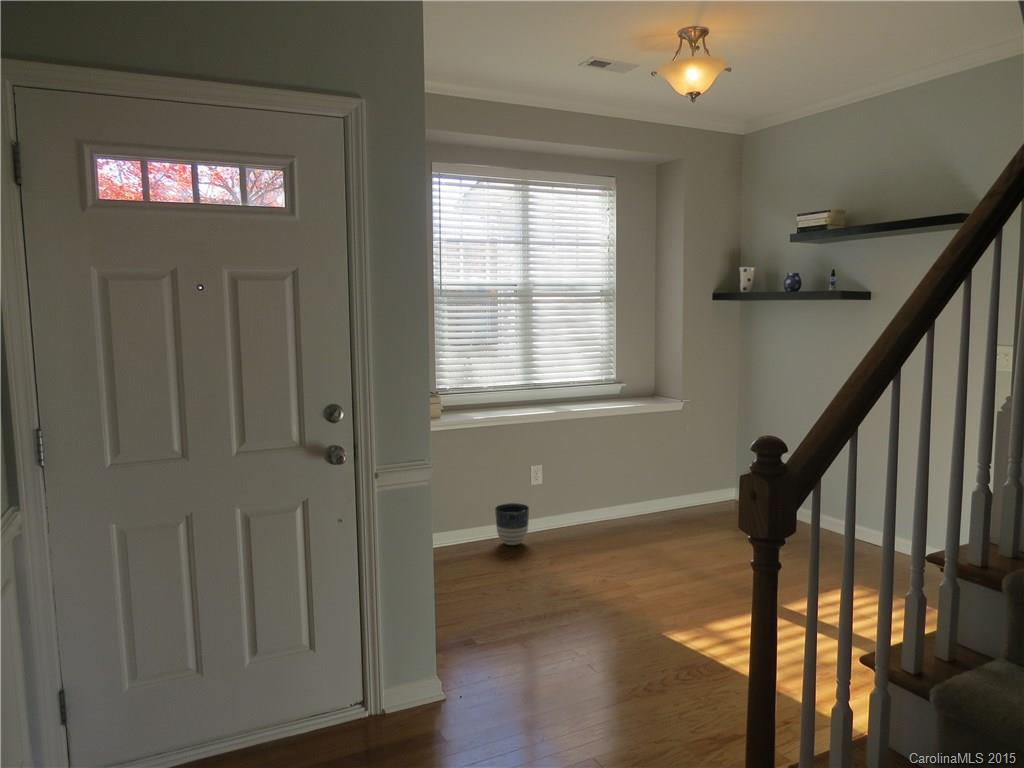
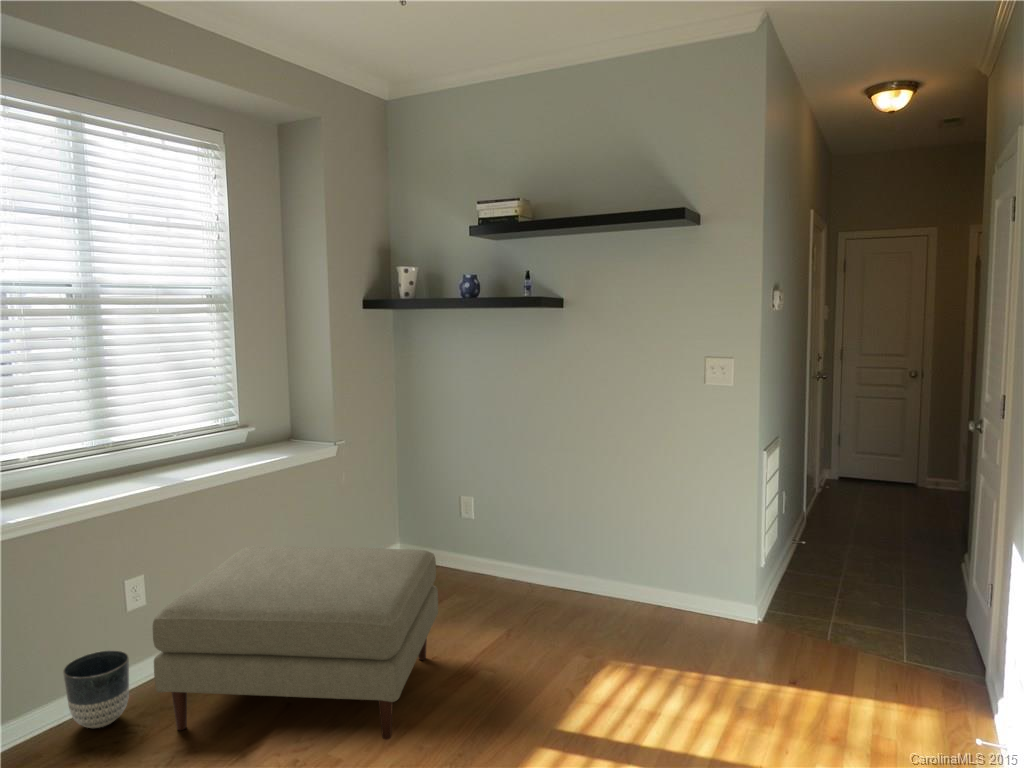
ottoman: none [539,459,730,586] -> present [152,546,438,740]

